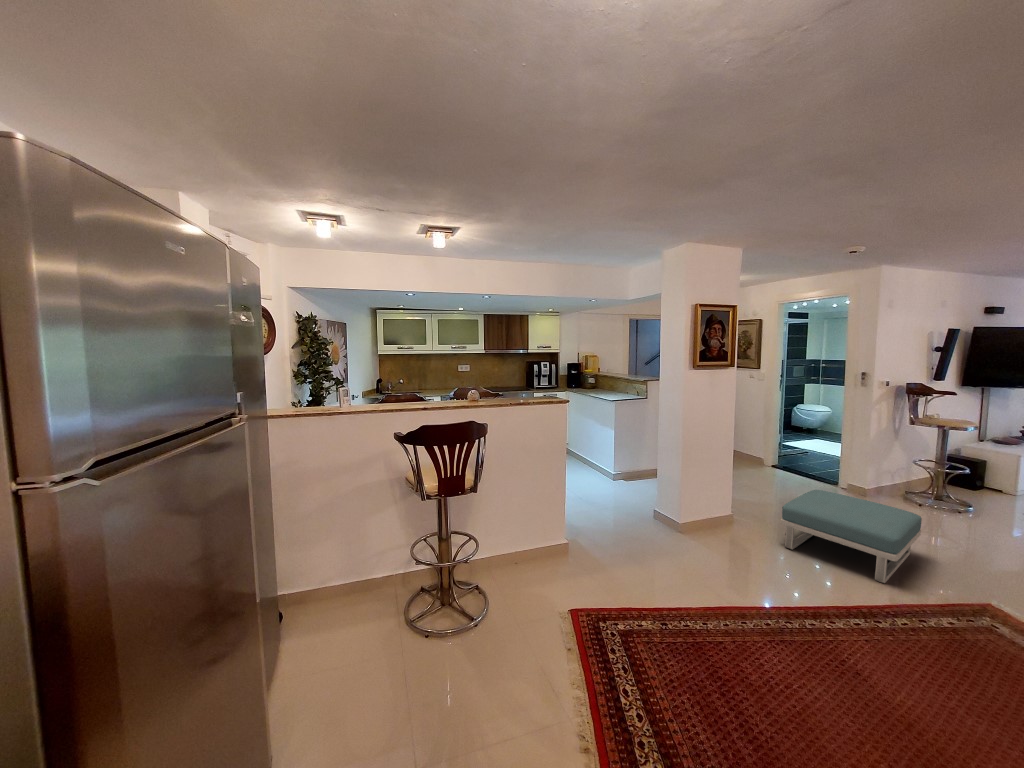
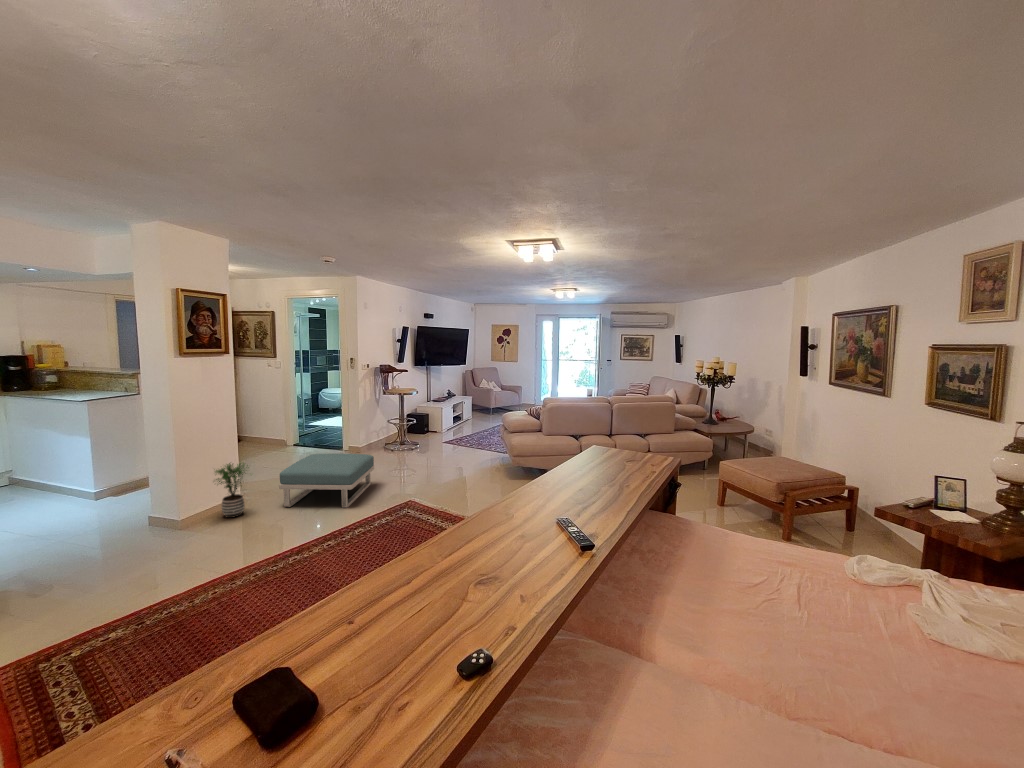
potted plant: none [710,480,755,540] -> present [215,463,249,518]

